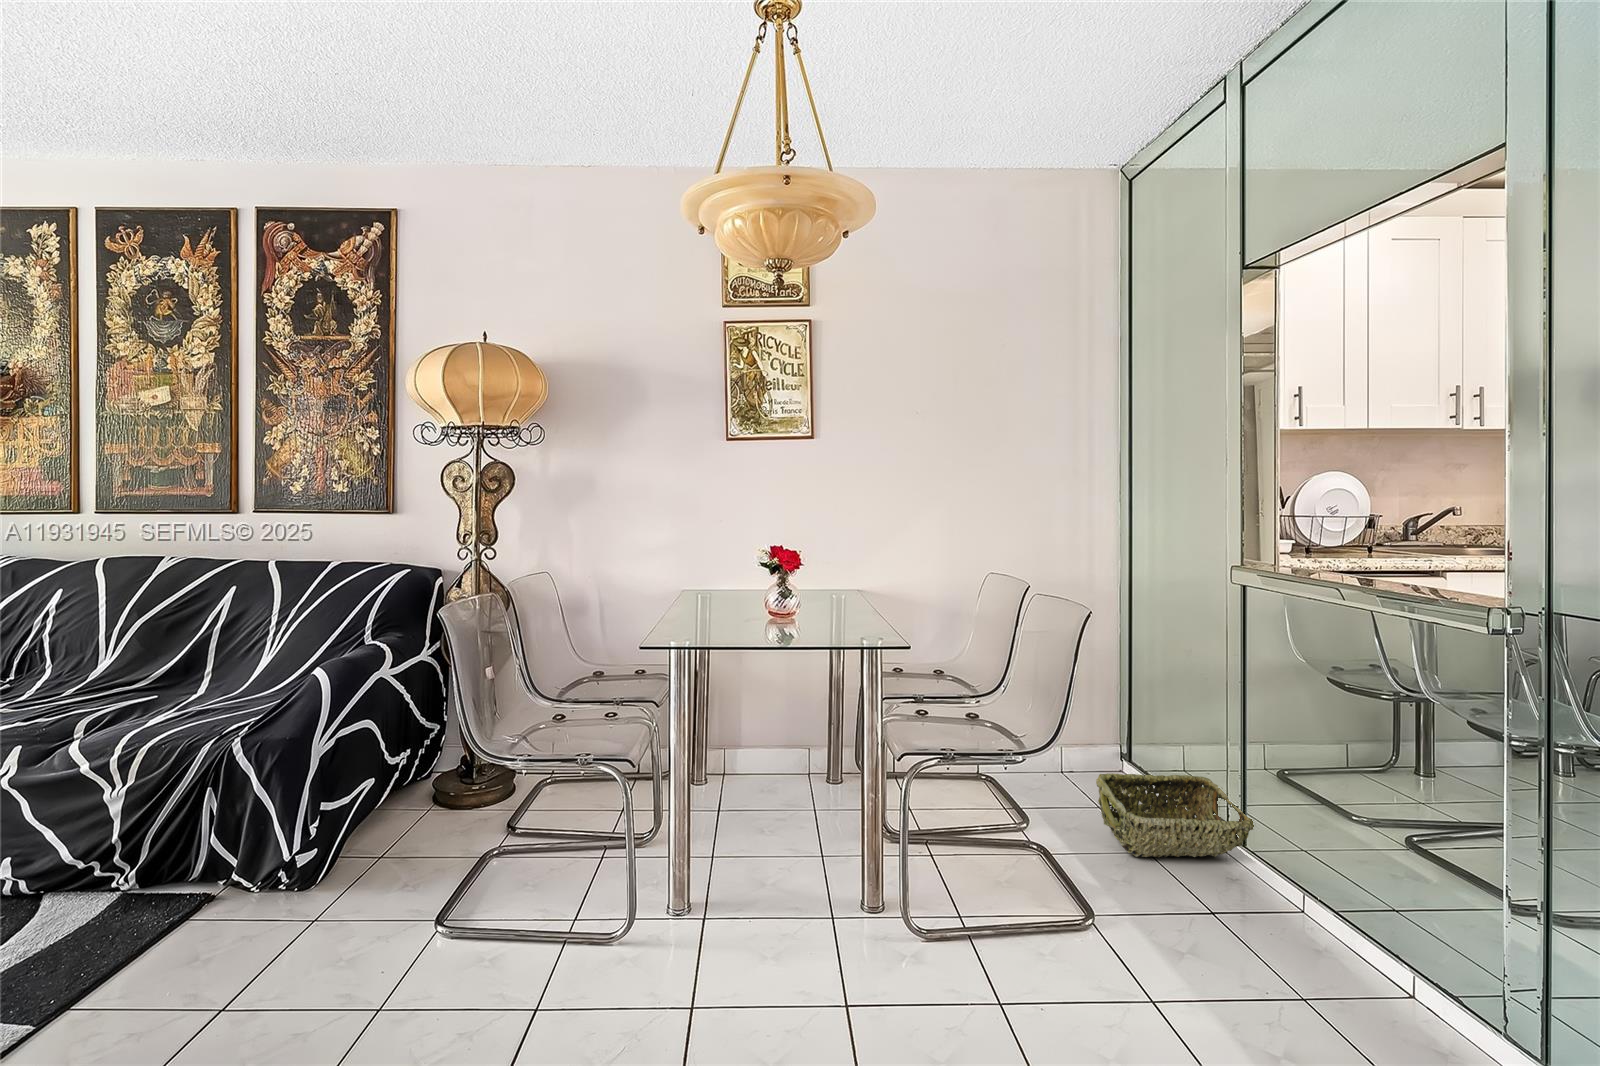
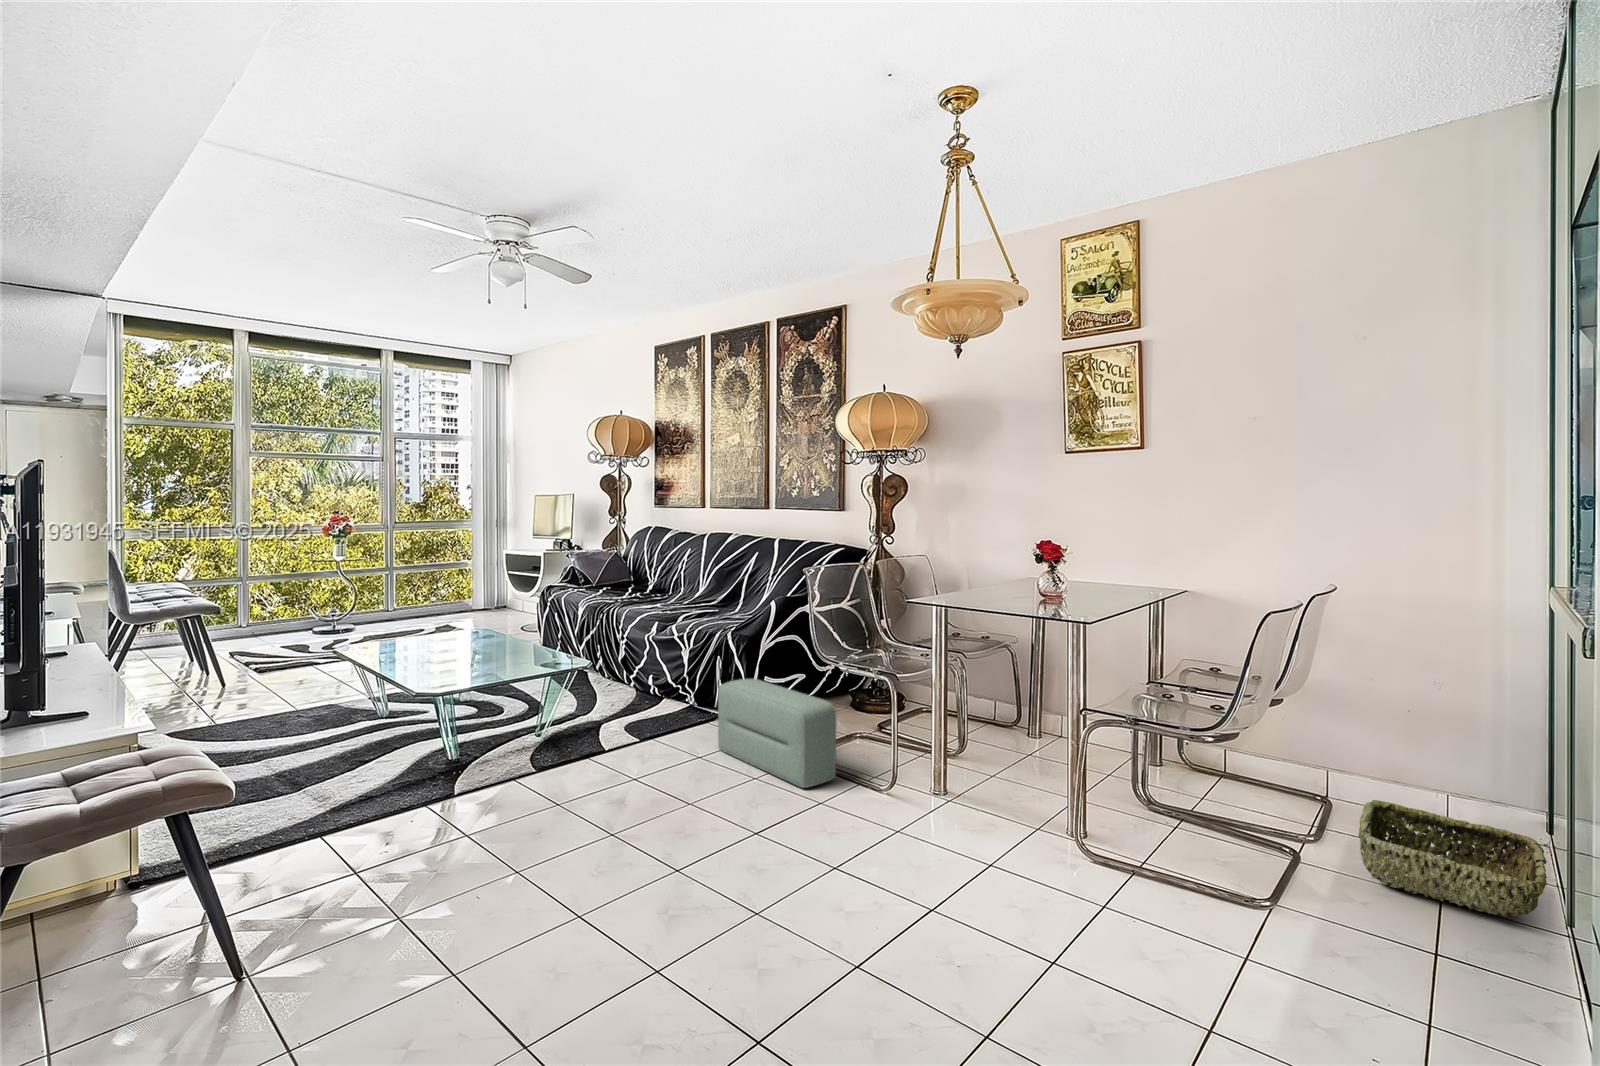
pouf: none [242,819,526,1000] -> present [718,679,836,788]

